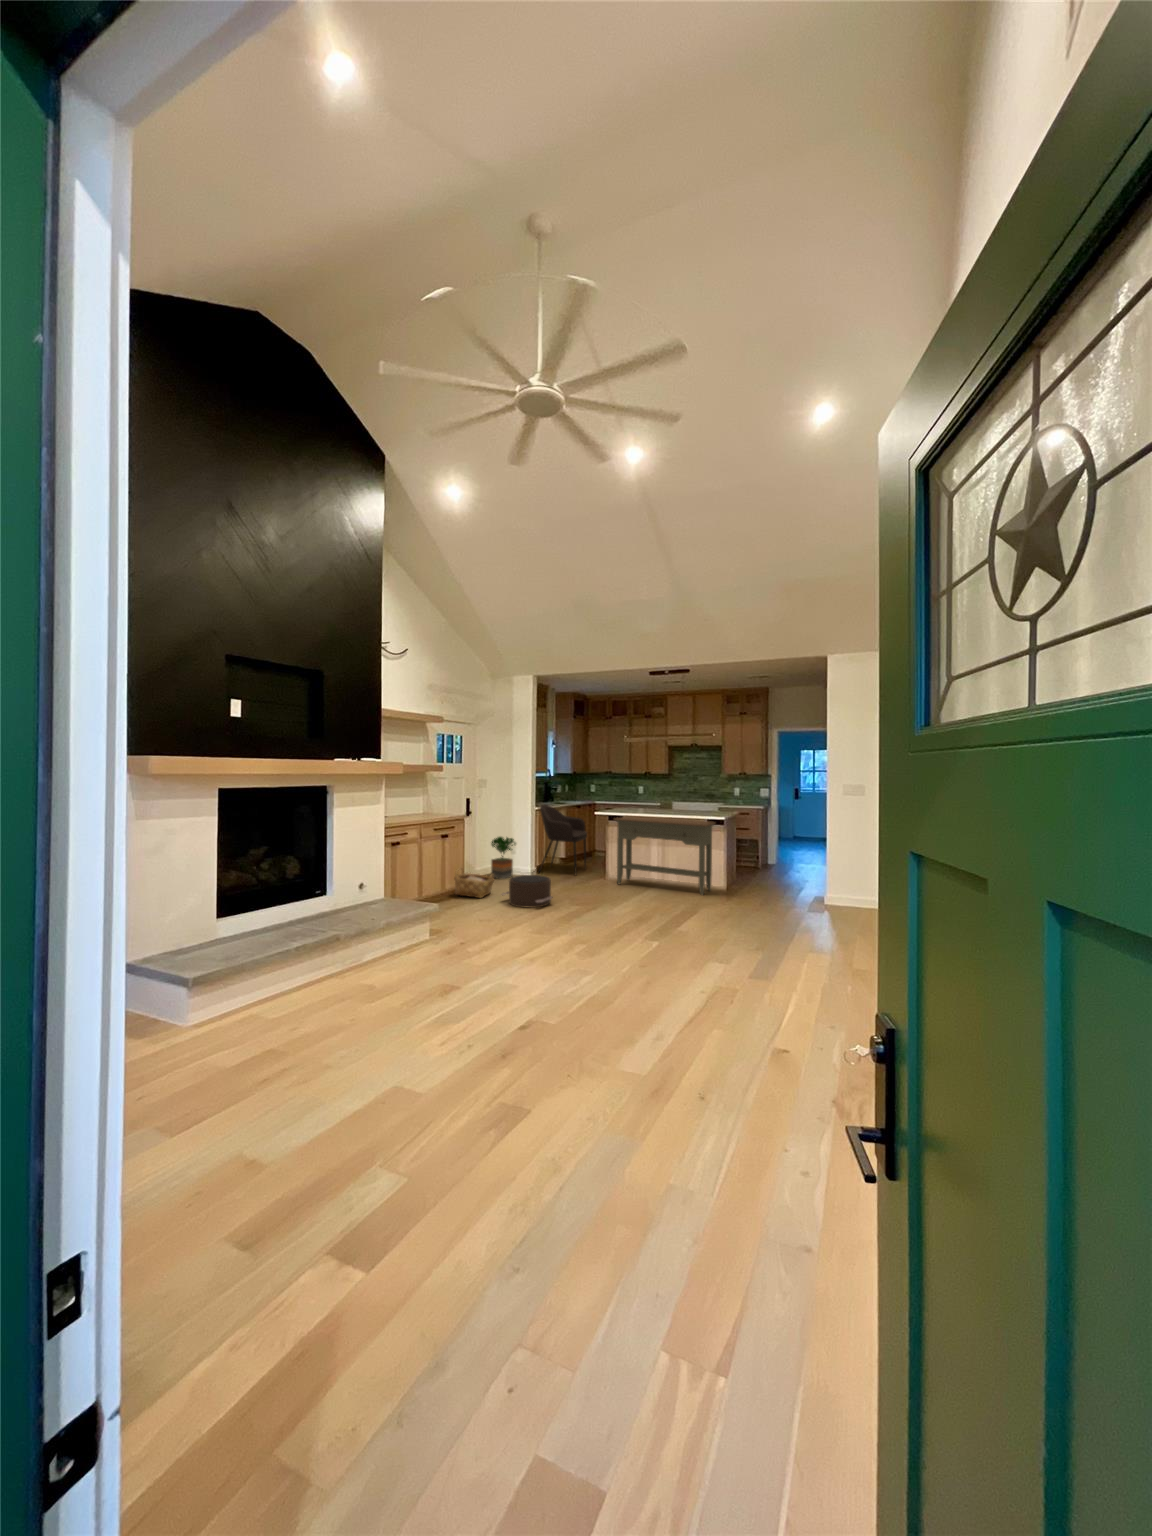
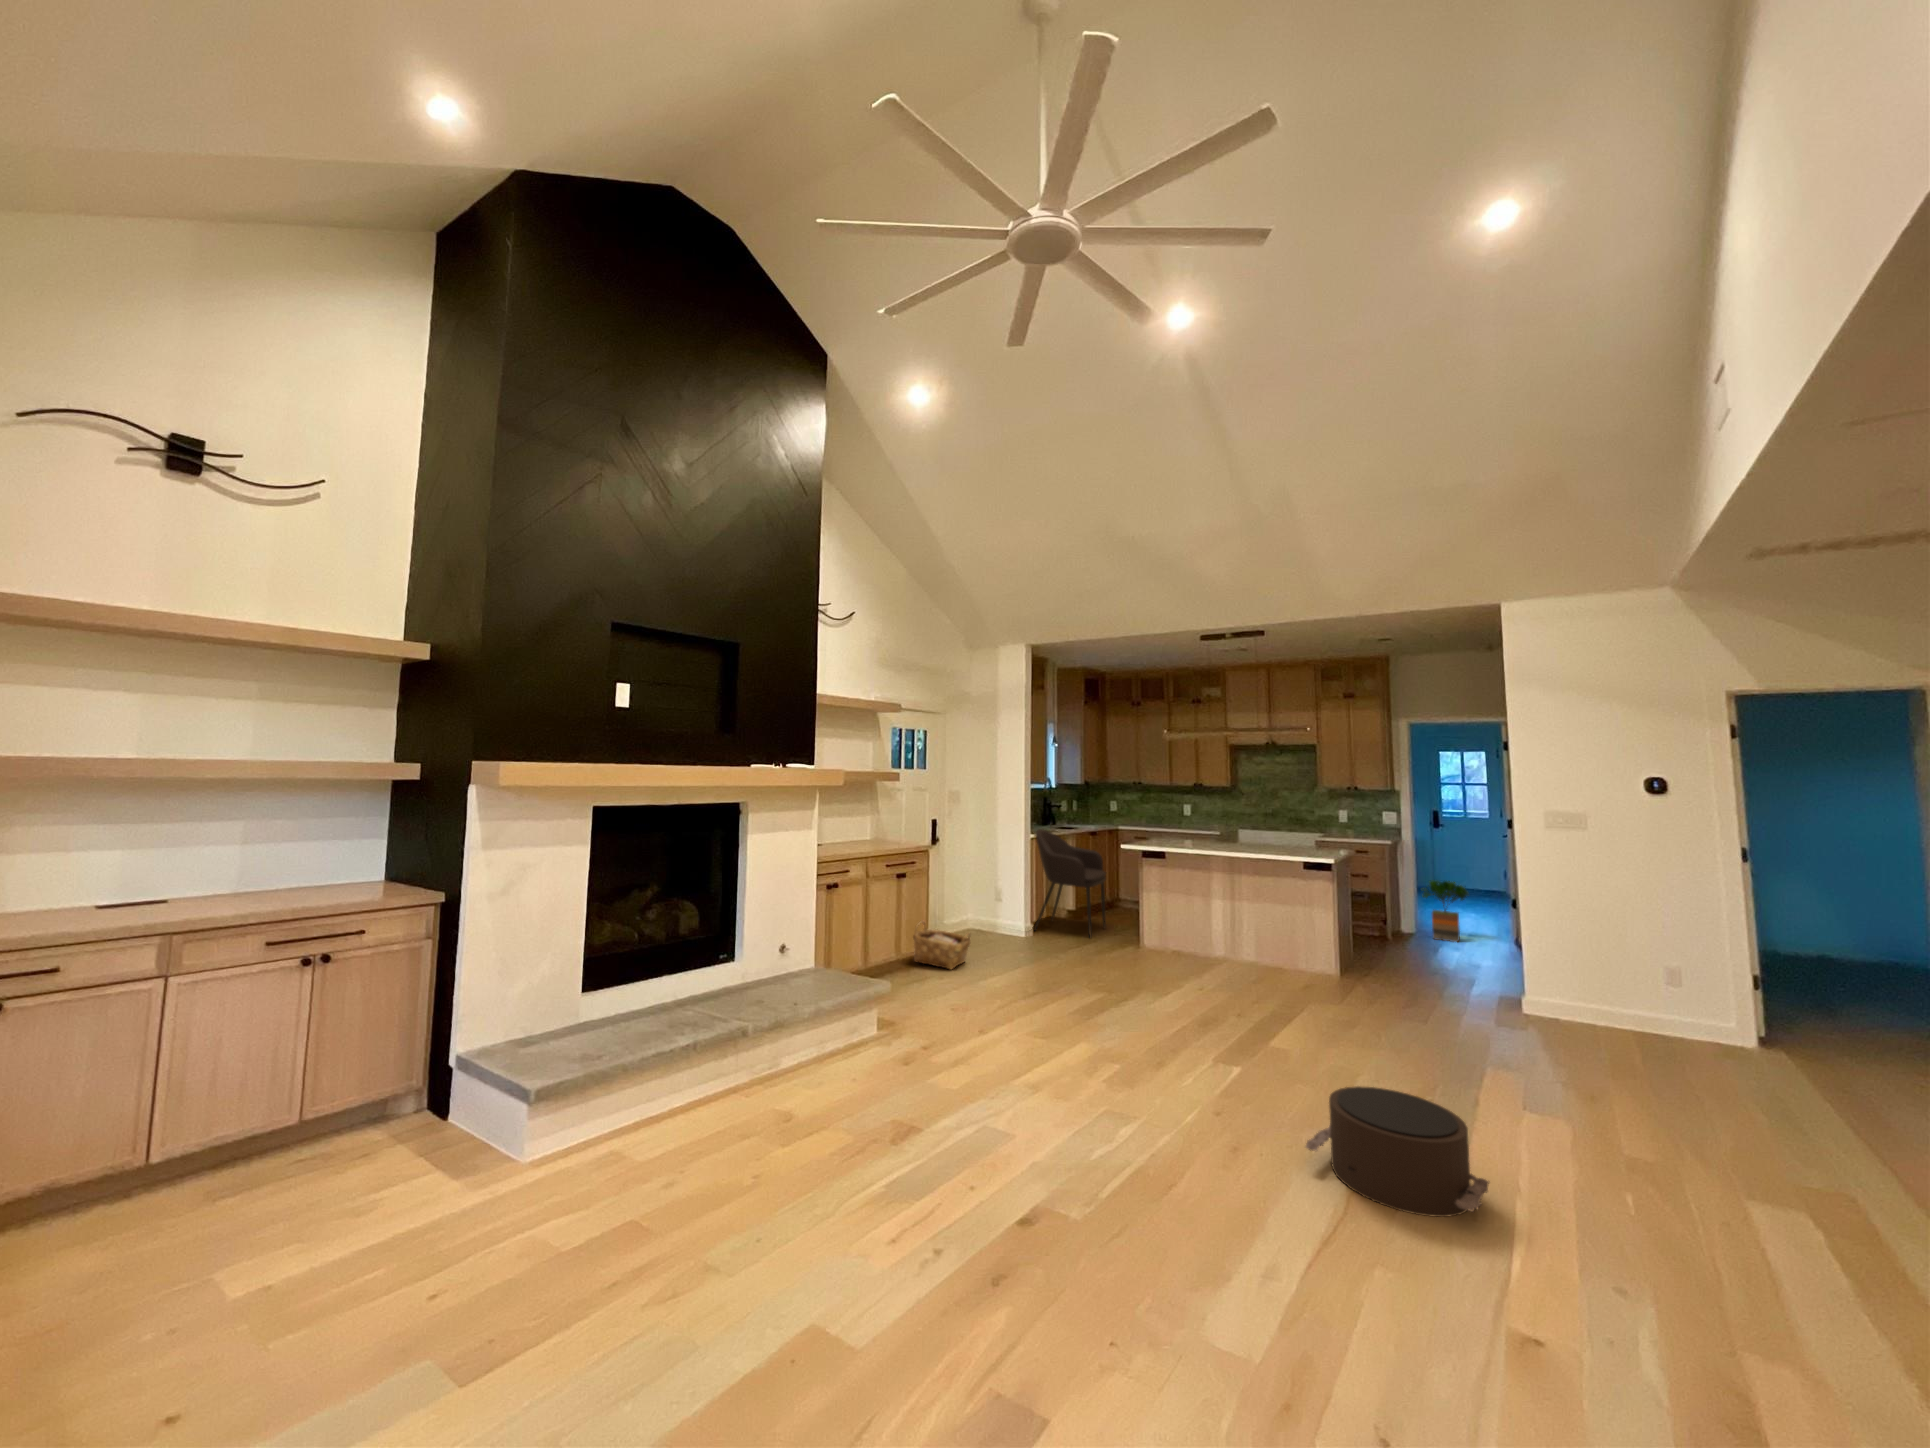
console table: present [614,816,715,895] -> none [1148,851,1320,989]
potted tree: present [491,837,516,879] -> present [1422,880,1468,942]
pouf: present [502,875,553,908] -> present [1305,1086,1489,1217]

